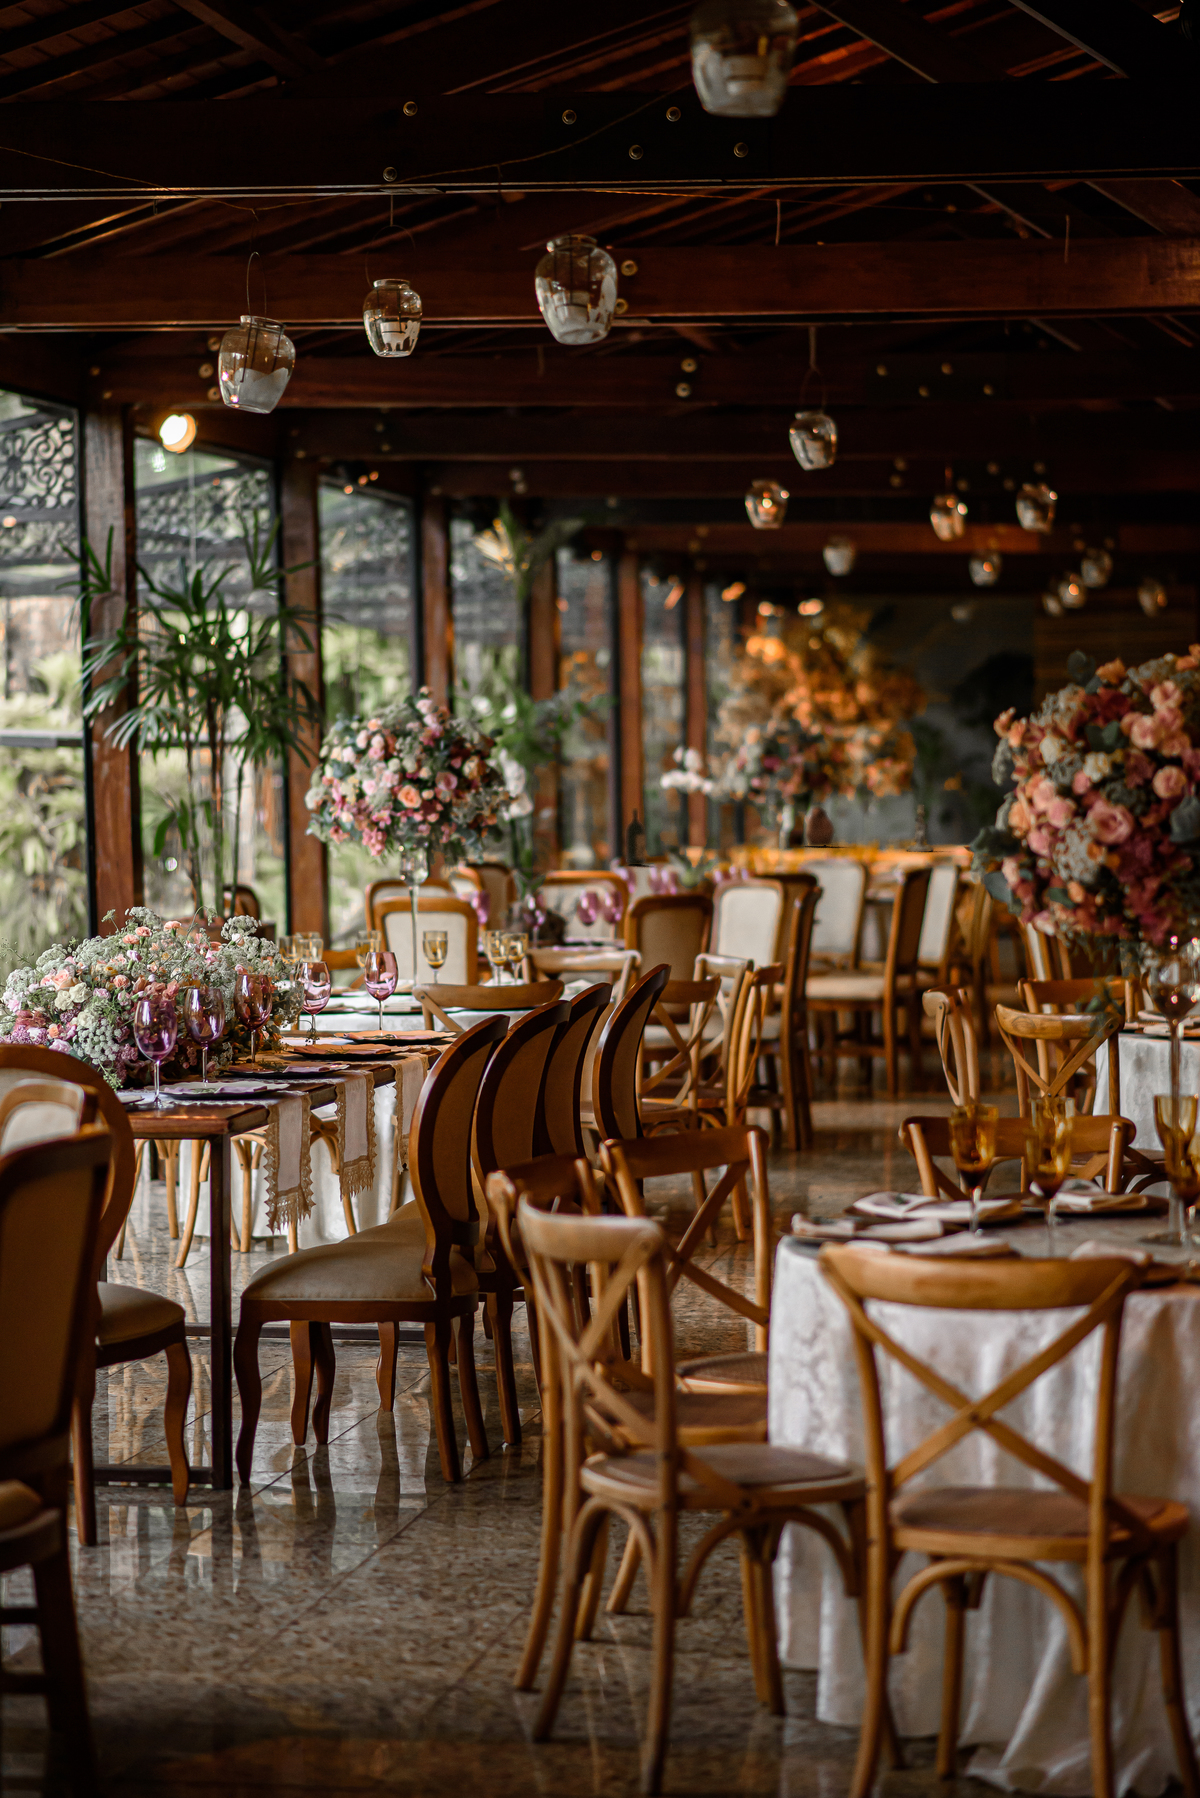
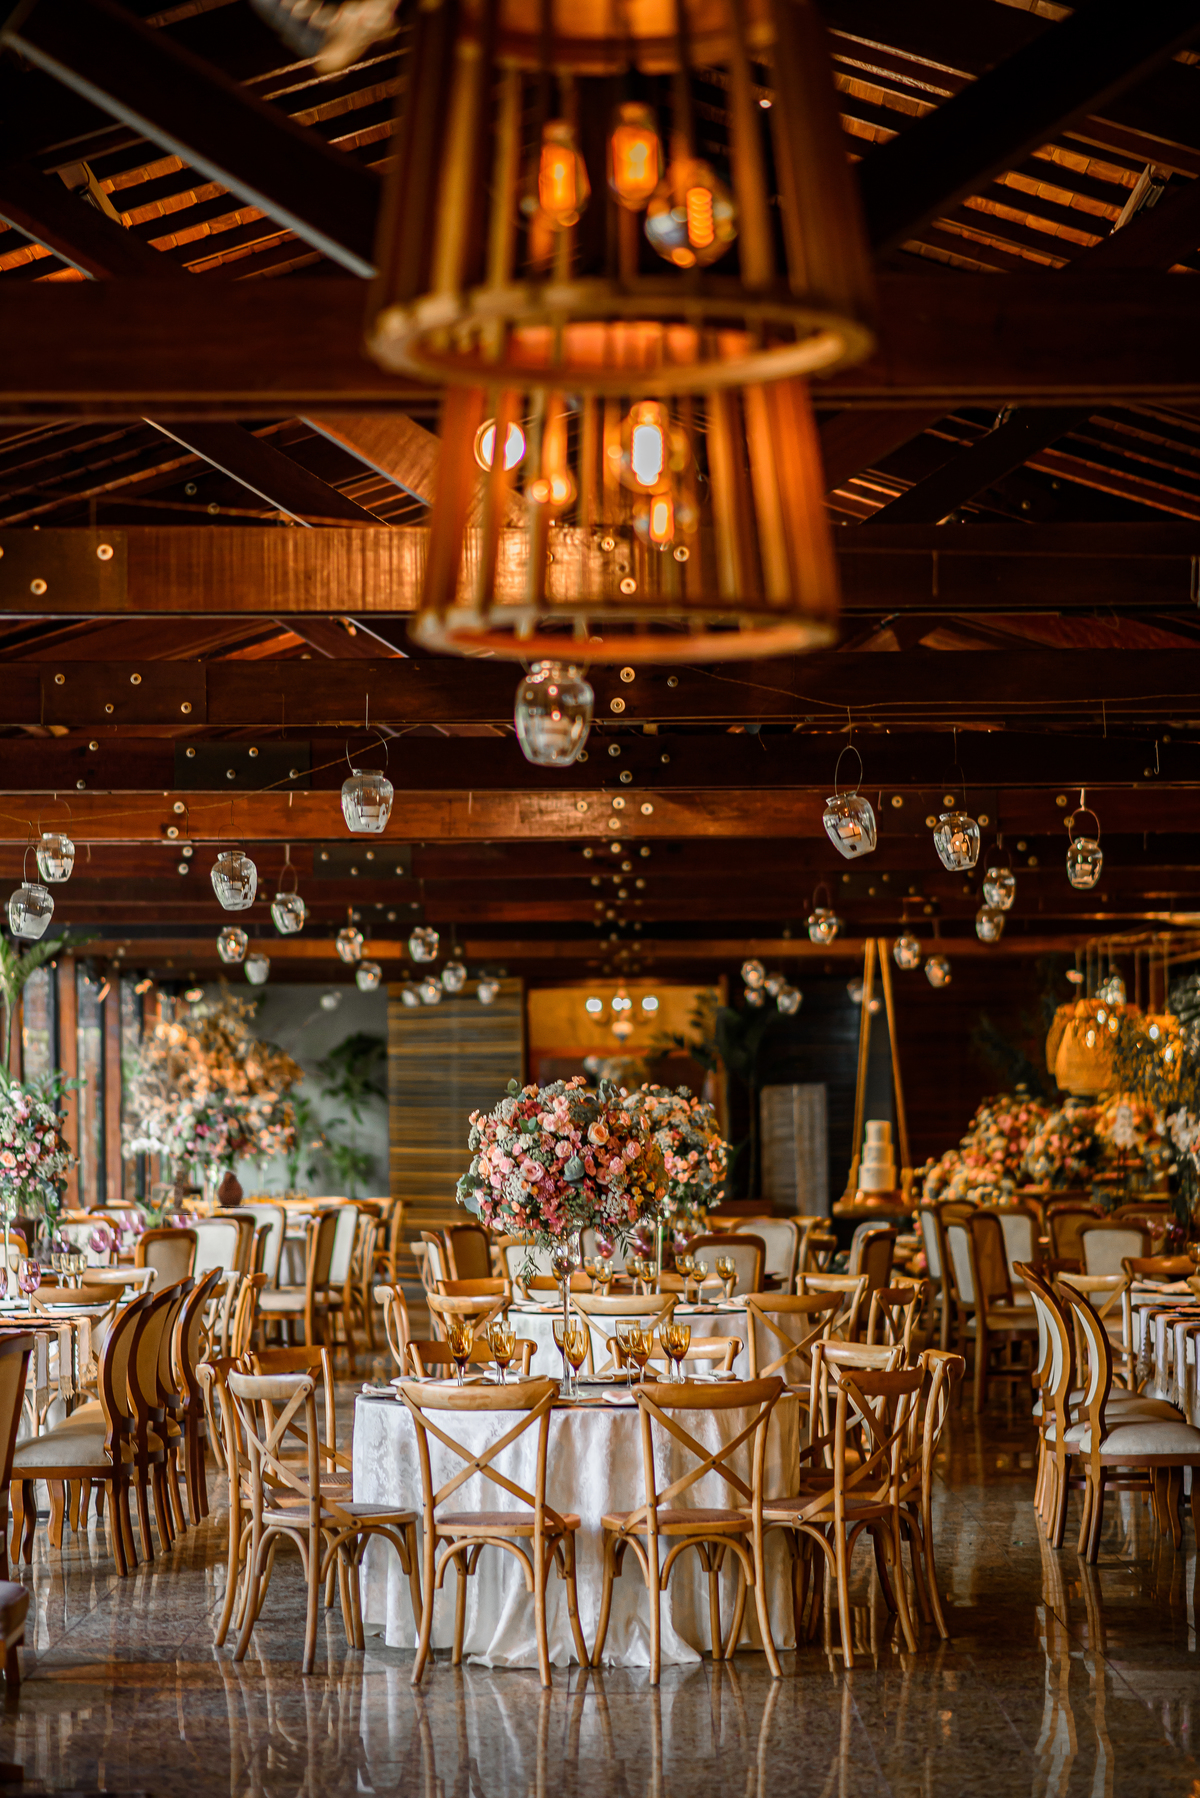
candlestick: present [905,805,934,852] -> present [164,1171,191,1215]
wine bottle: present [626,808,645,865] -> none [95,1171,112,1220]

